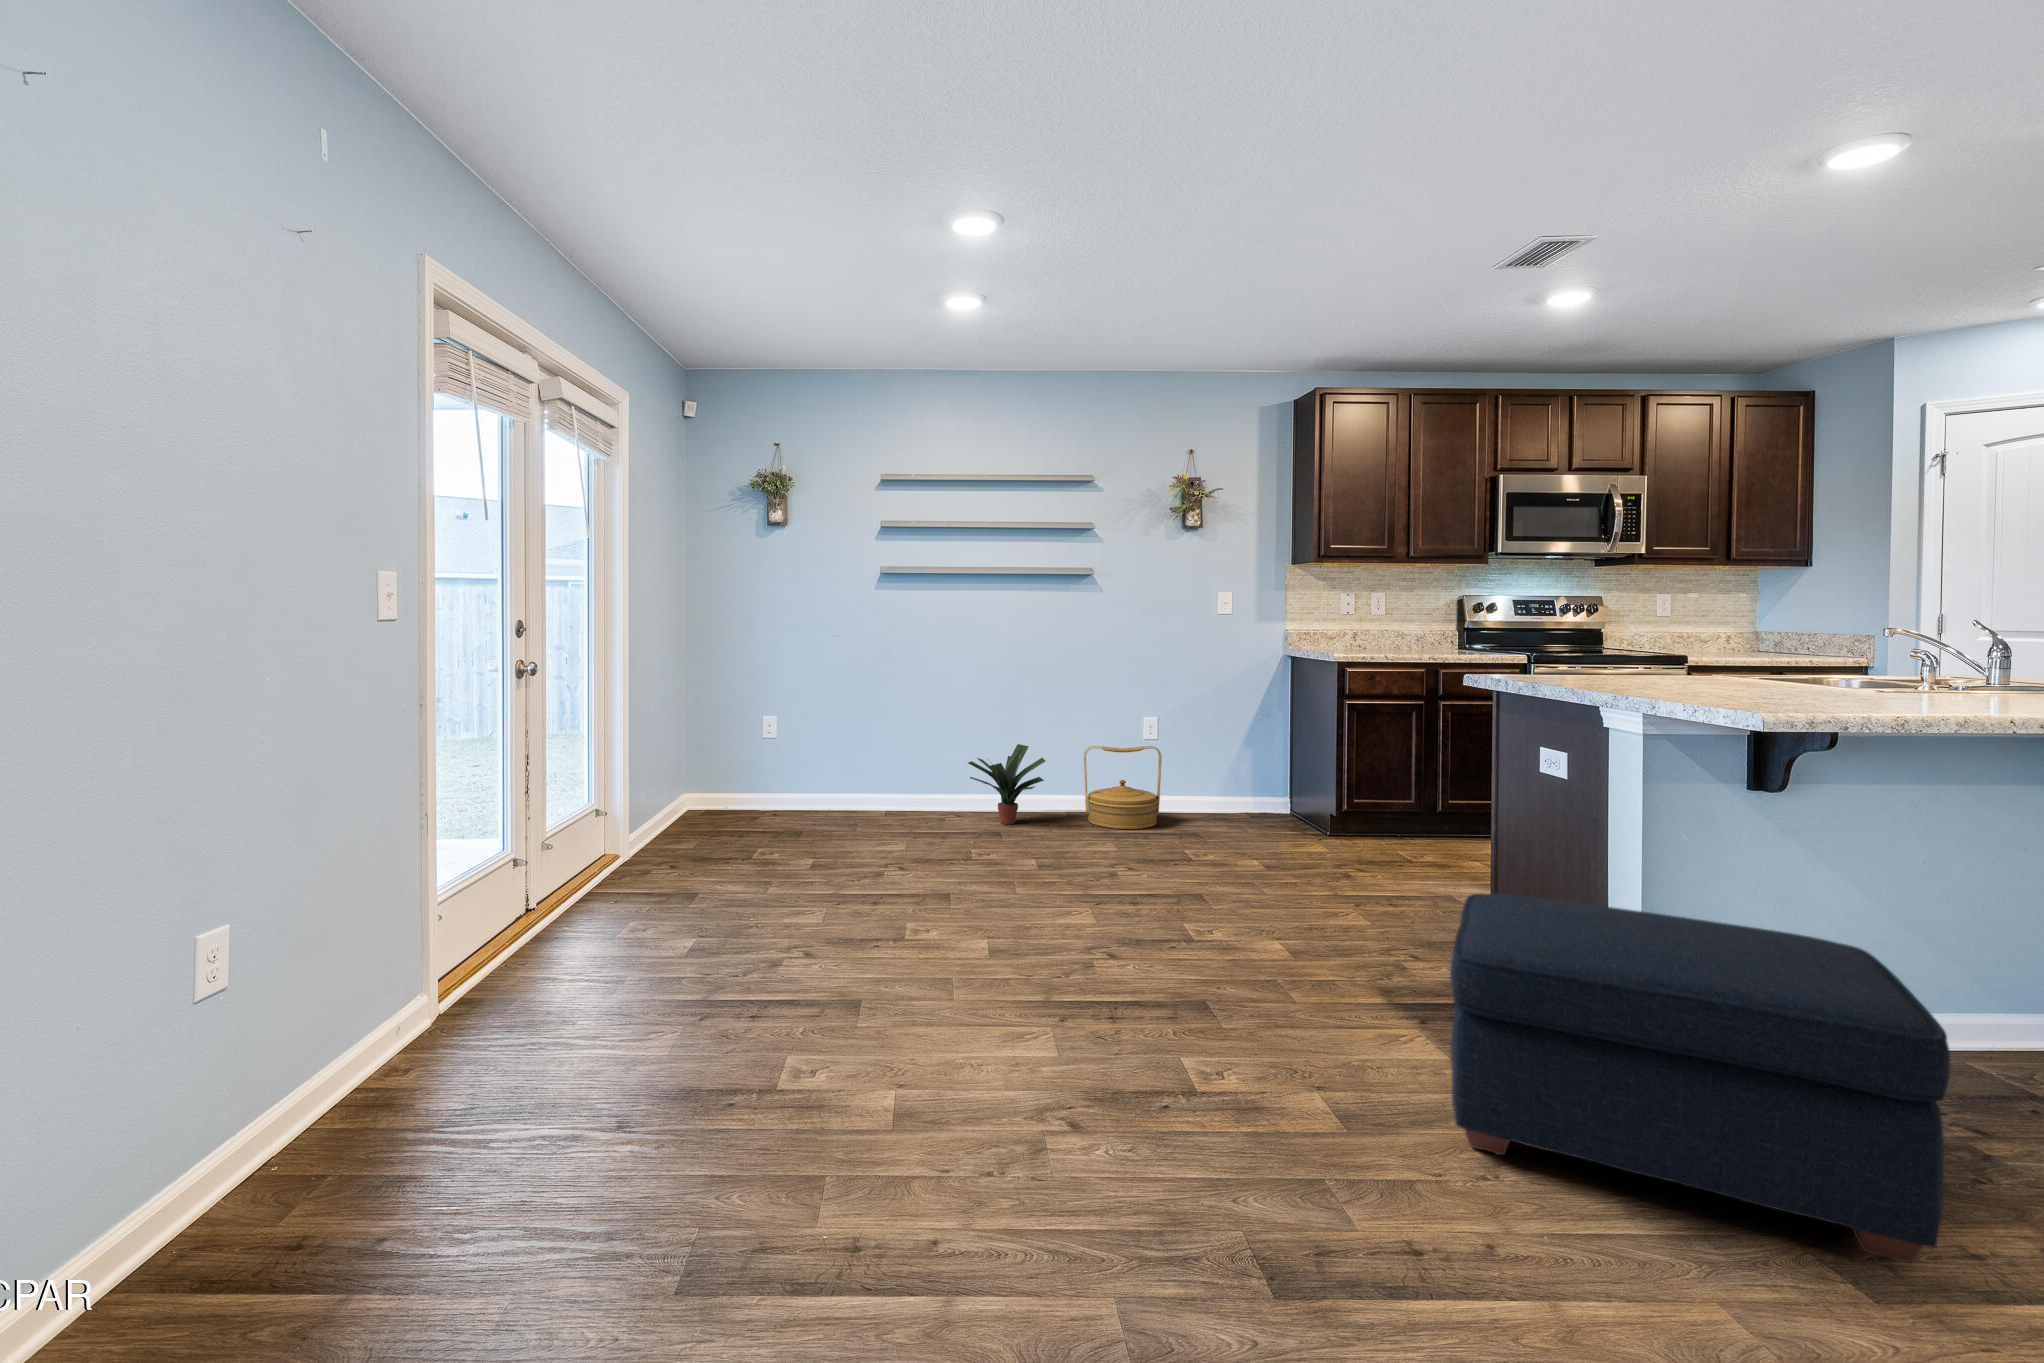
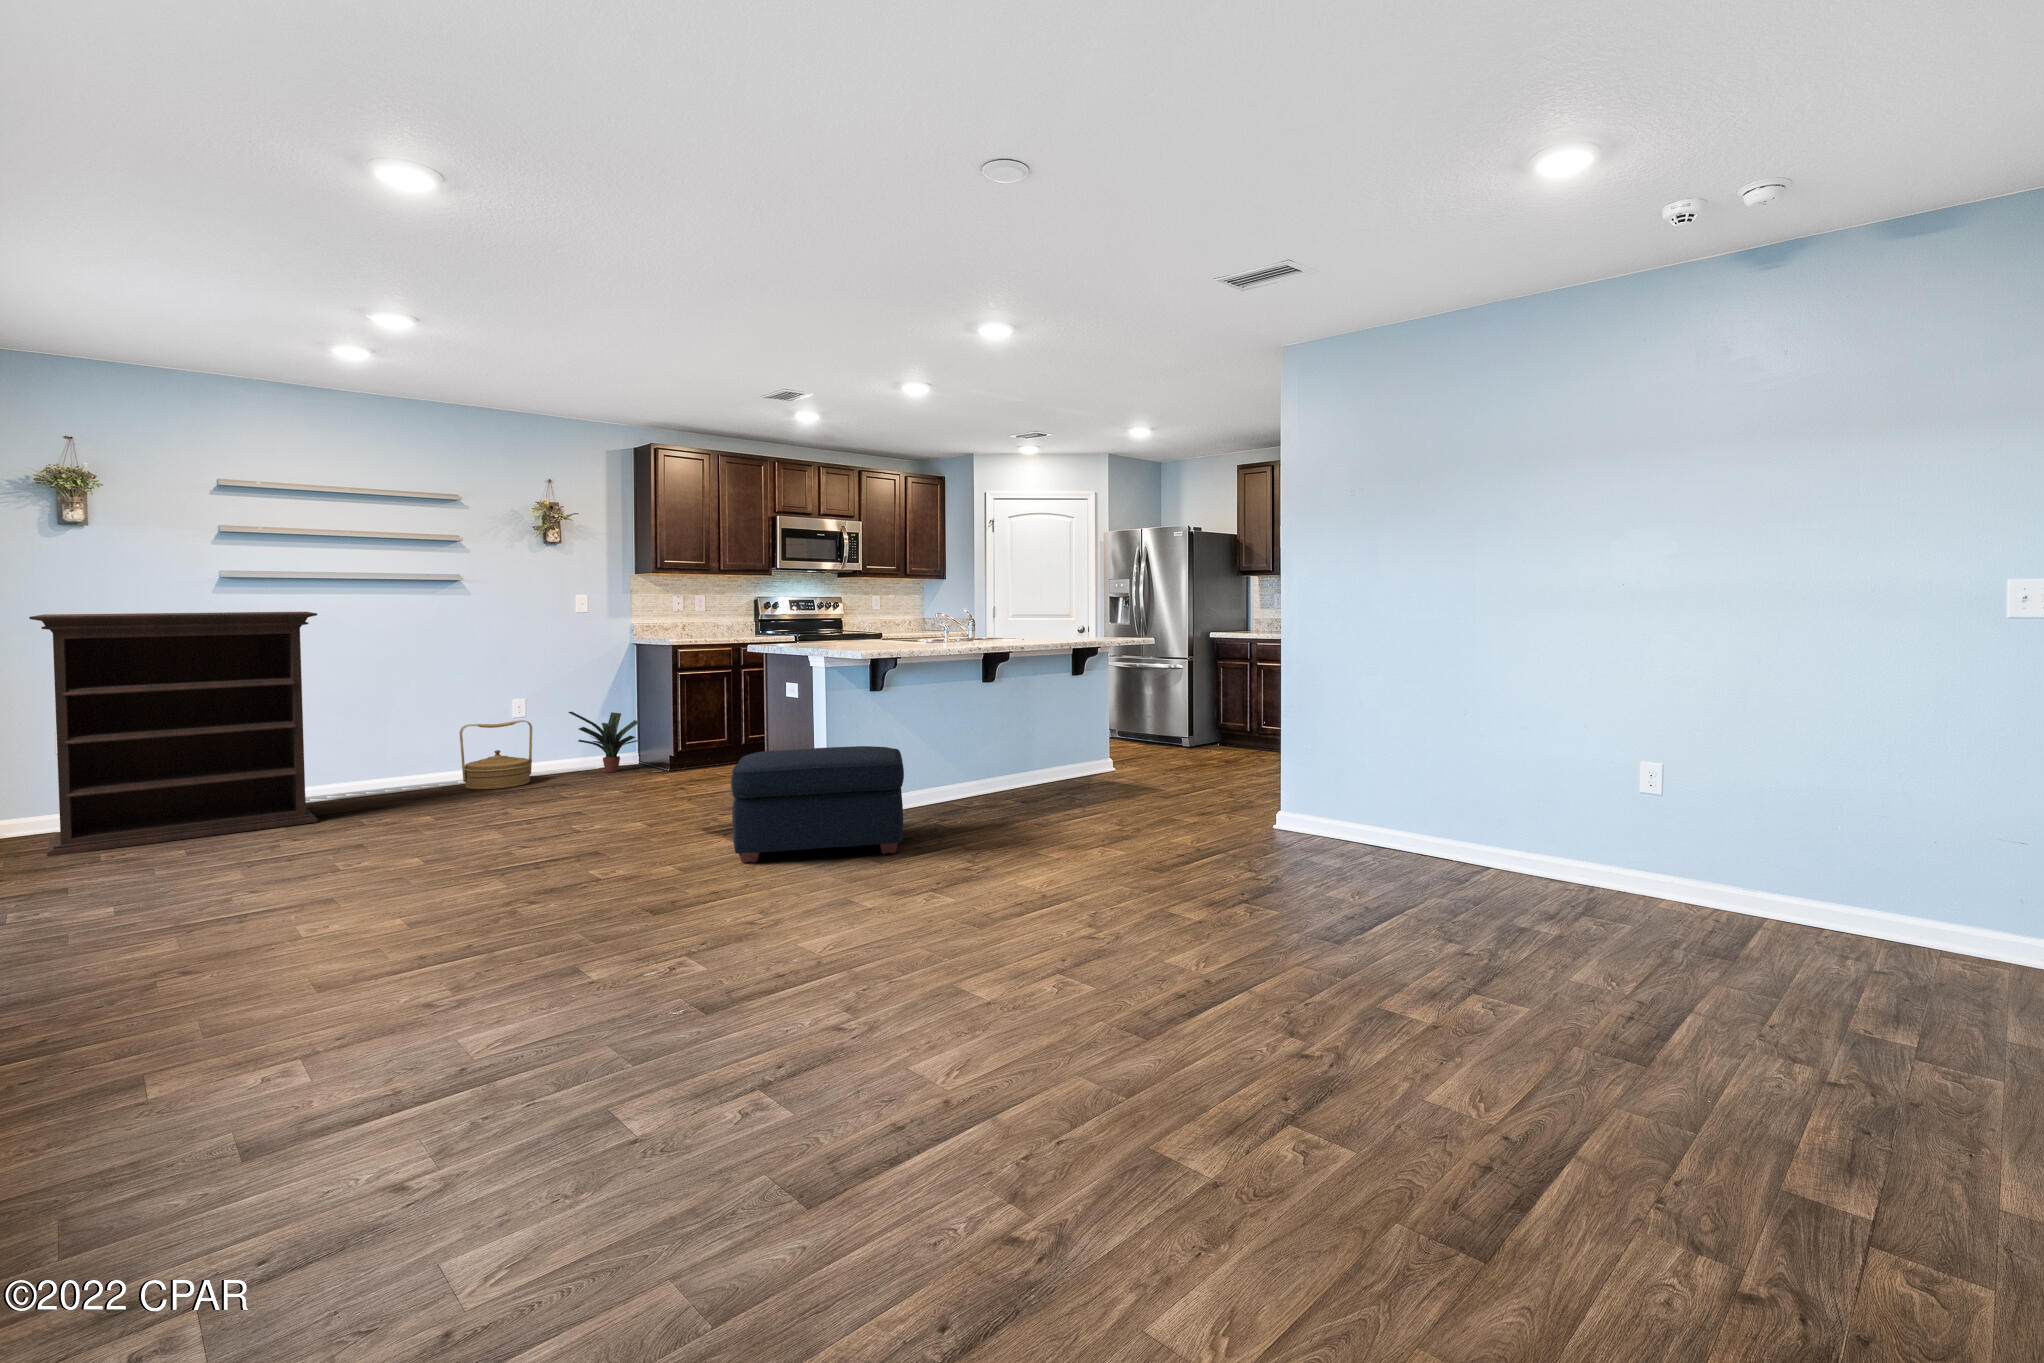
bookshelf: none [713,609,939,847] -> present [29,612,317,856]
potted plant: present [968,744,1045,824] -> present [568,712,639,772]

